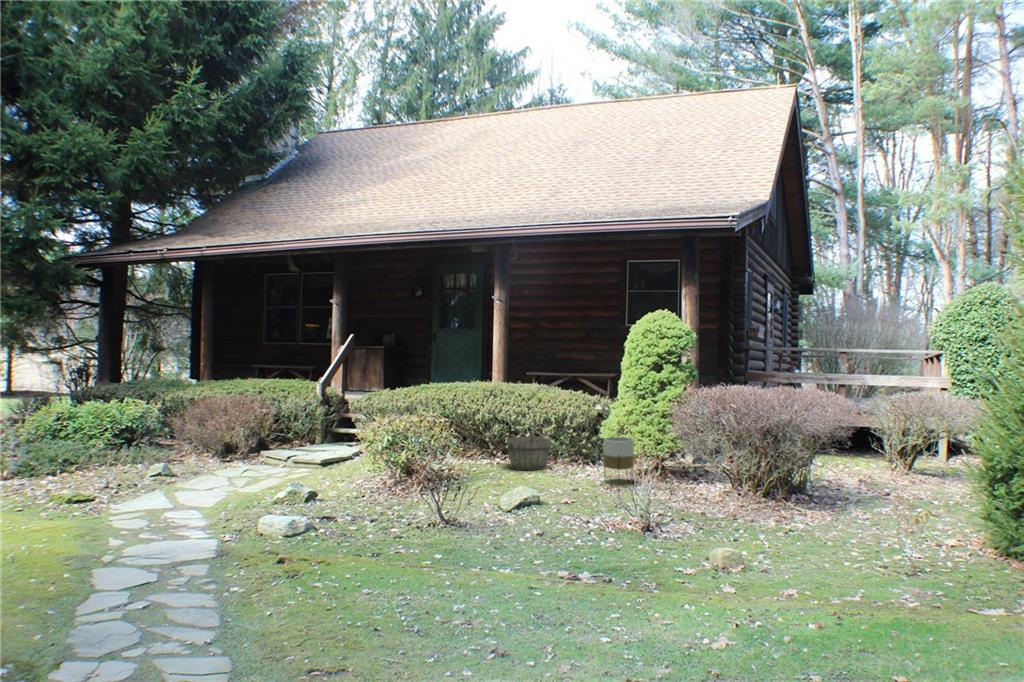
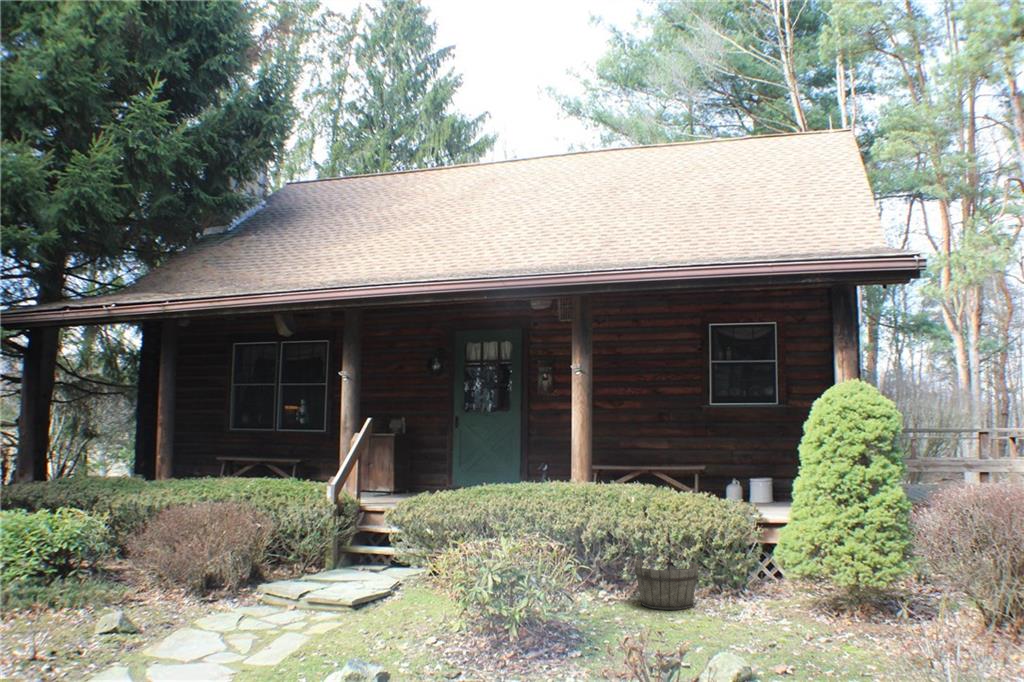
planter: present [603,437,634,470] -> none [803,562,852,637]

